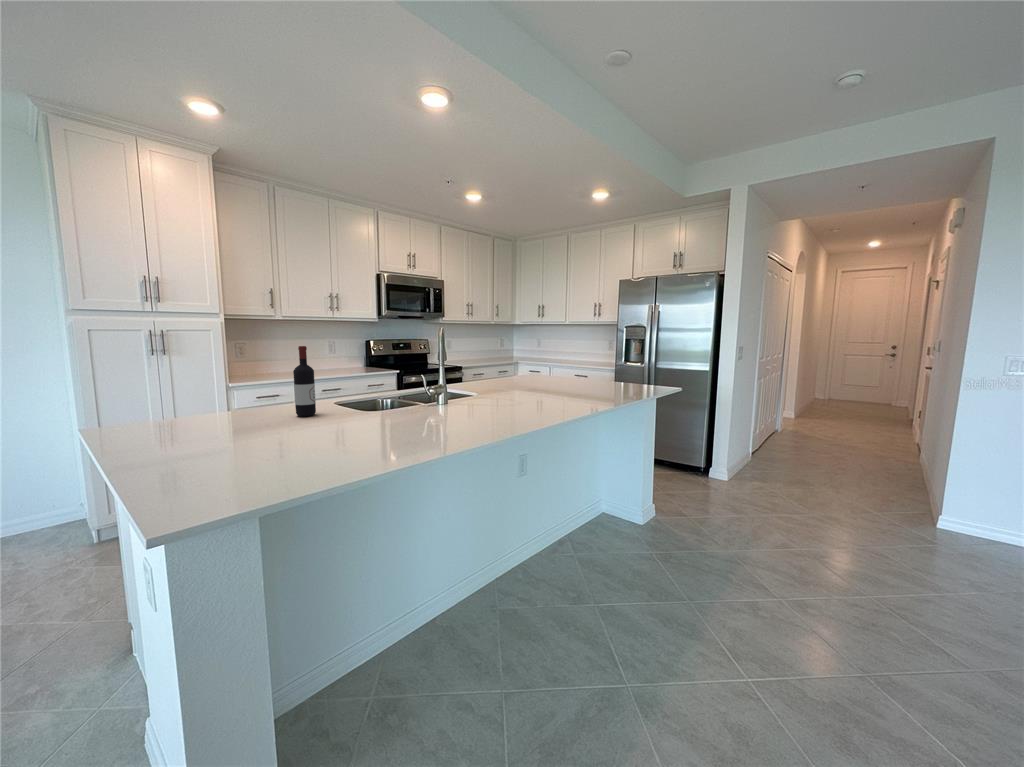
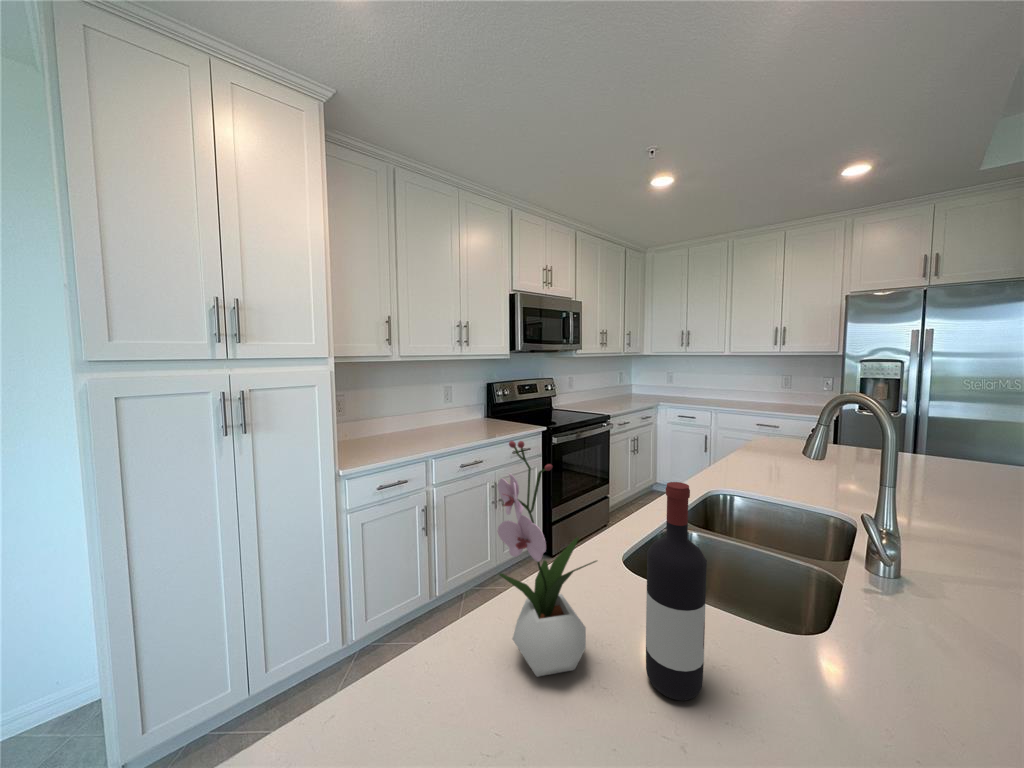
flower arrangement: none [247,334,284,415] -> present [498,441,597,677]

